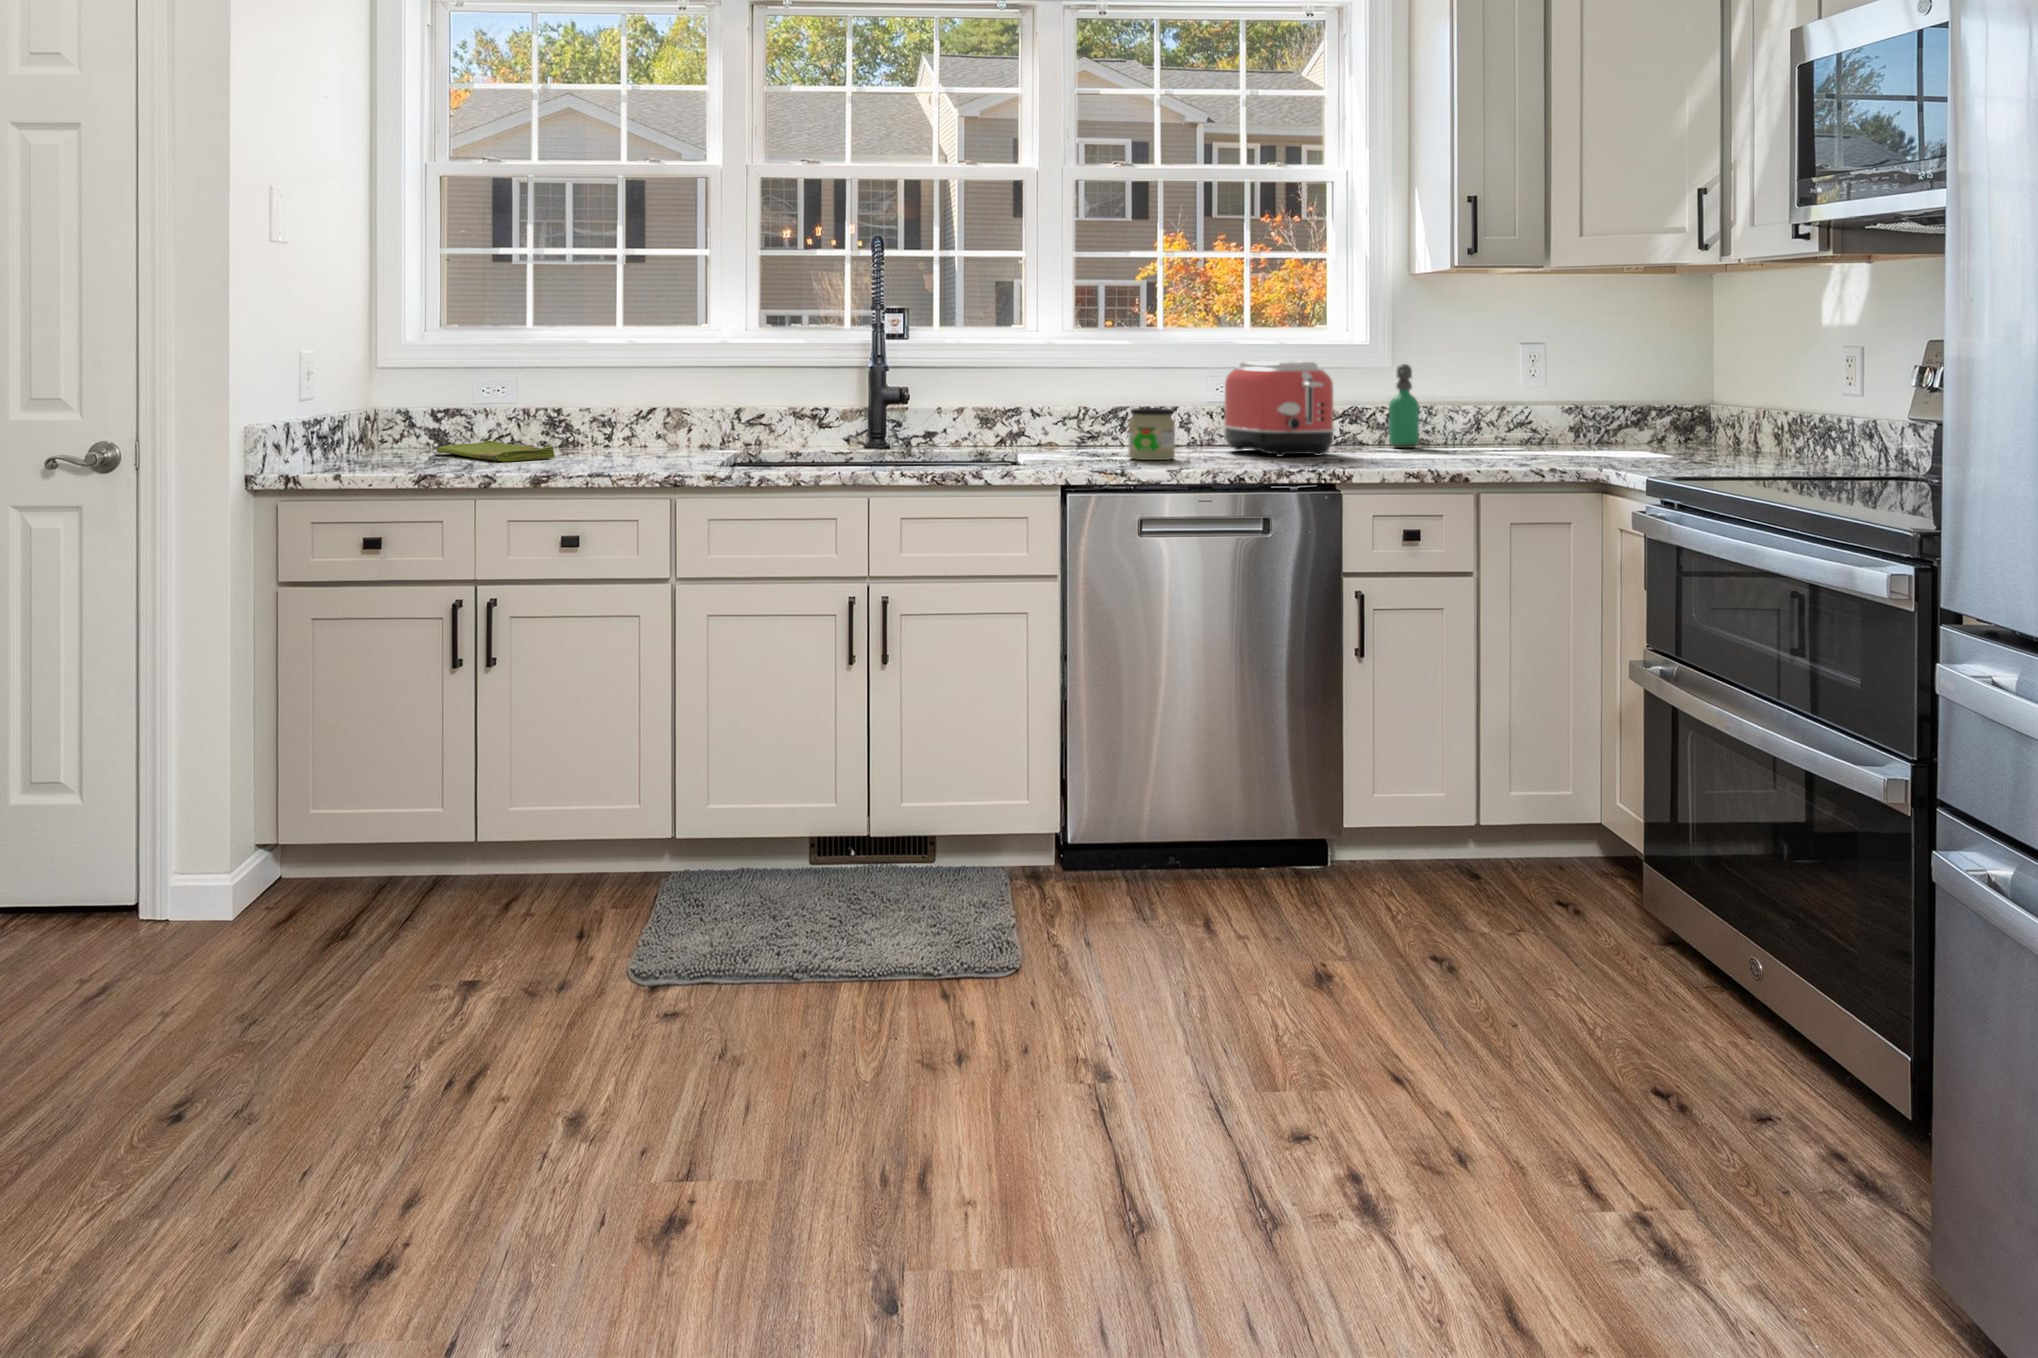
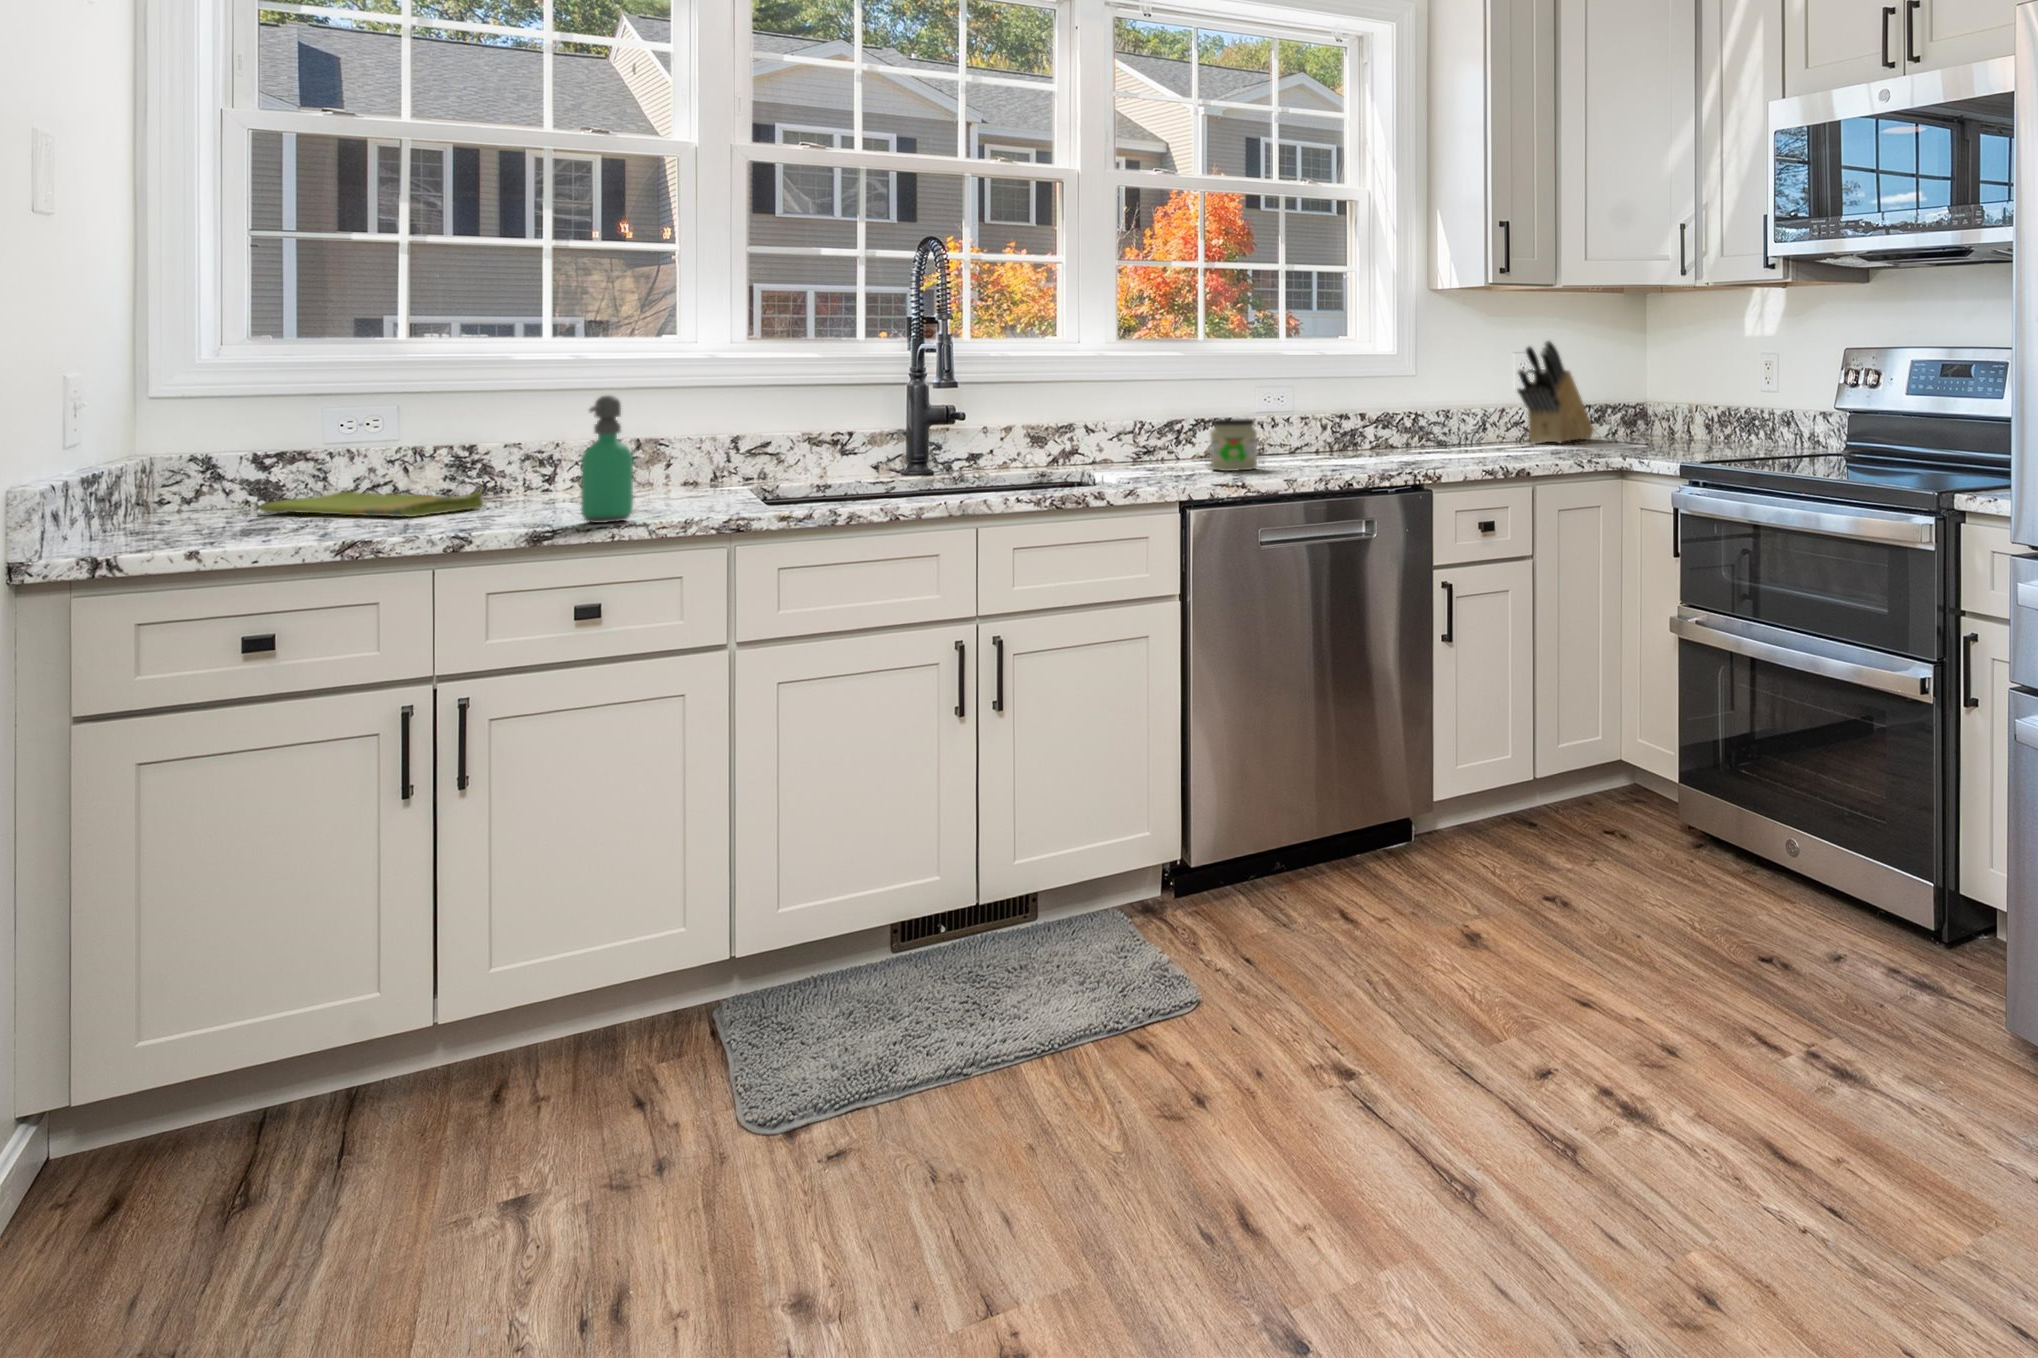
knife block: none [1519,329,1638,449] -> present [1518,341,1594,443]
toaster: present [1223,361,1335,457] -> none [1277,371,1389,461]
soap dispenser: present [1389,364,1419,448] -> present [581,395,633,523]

